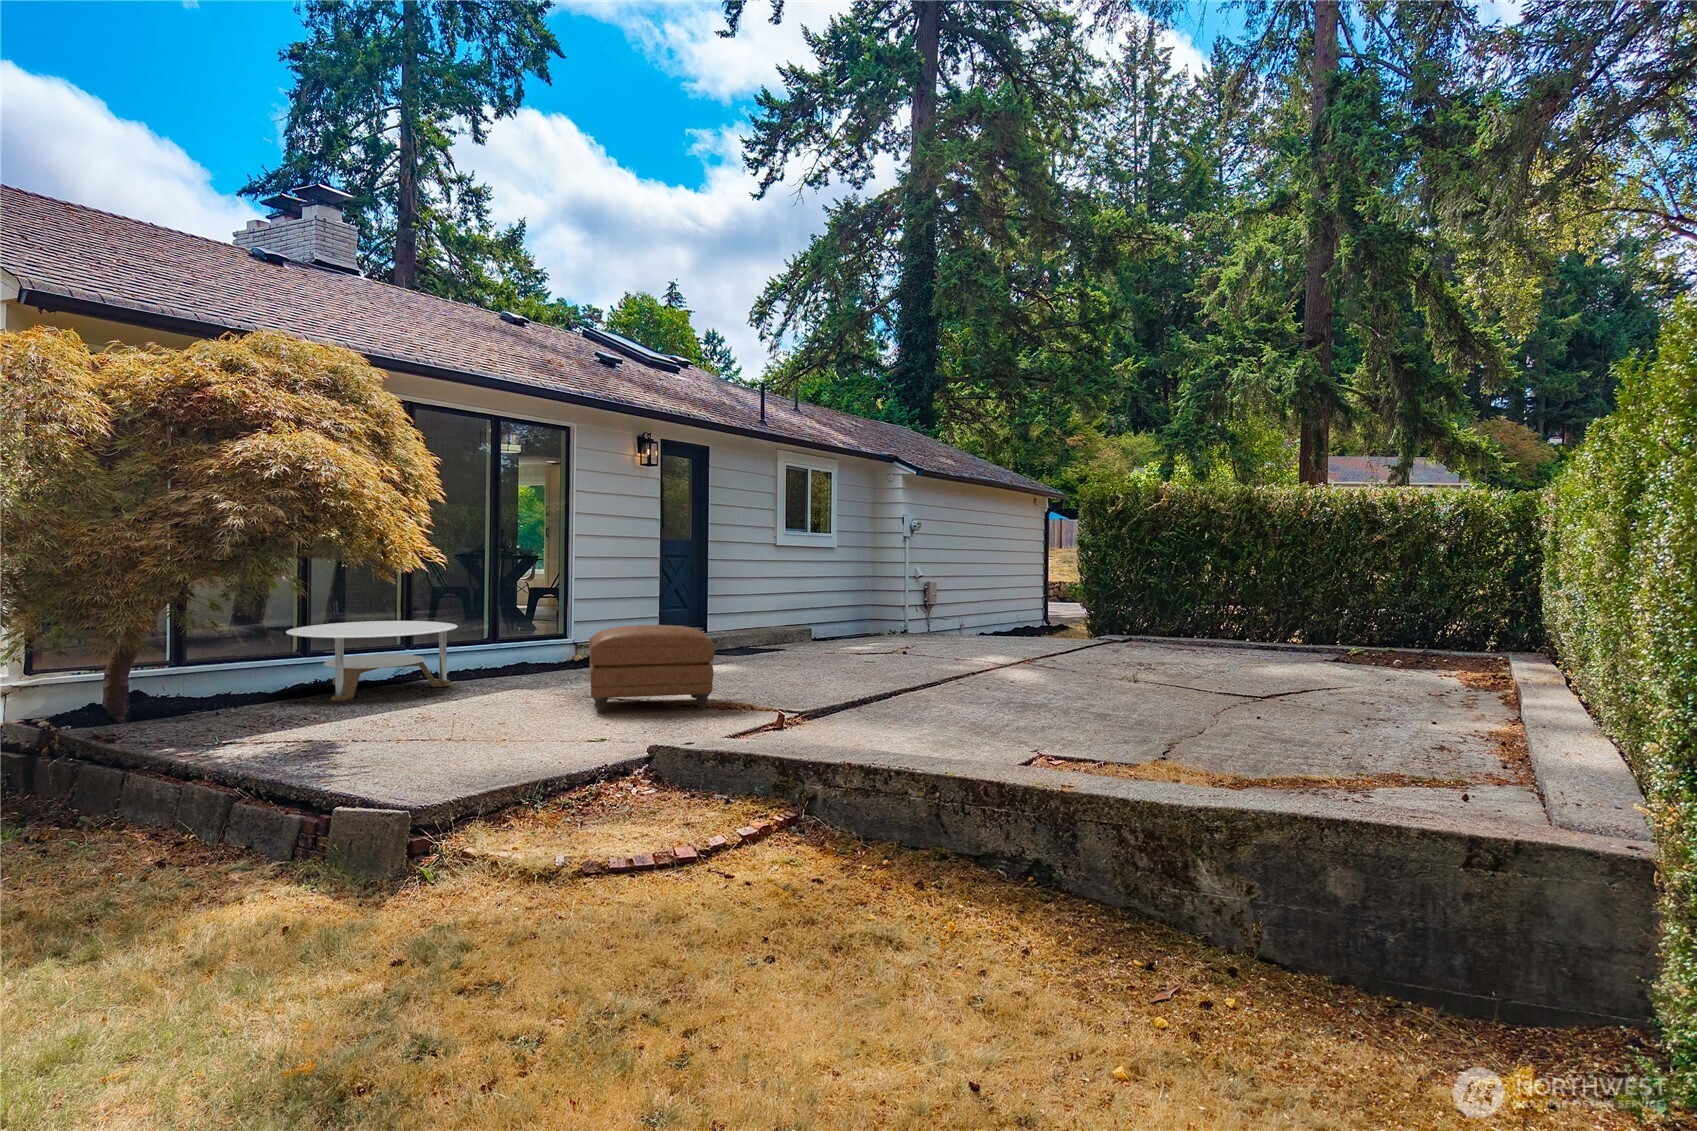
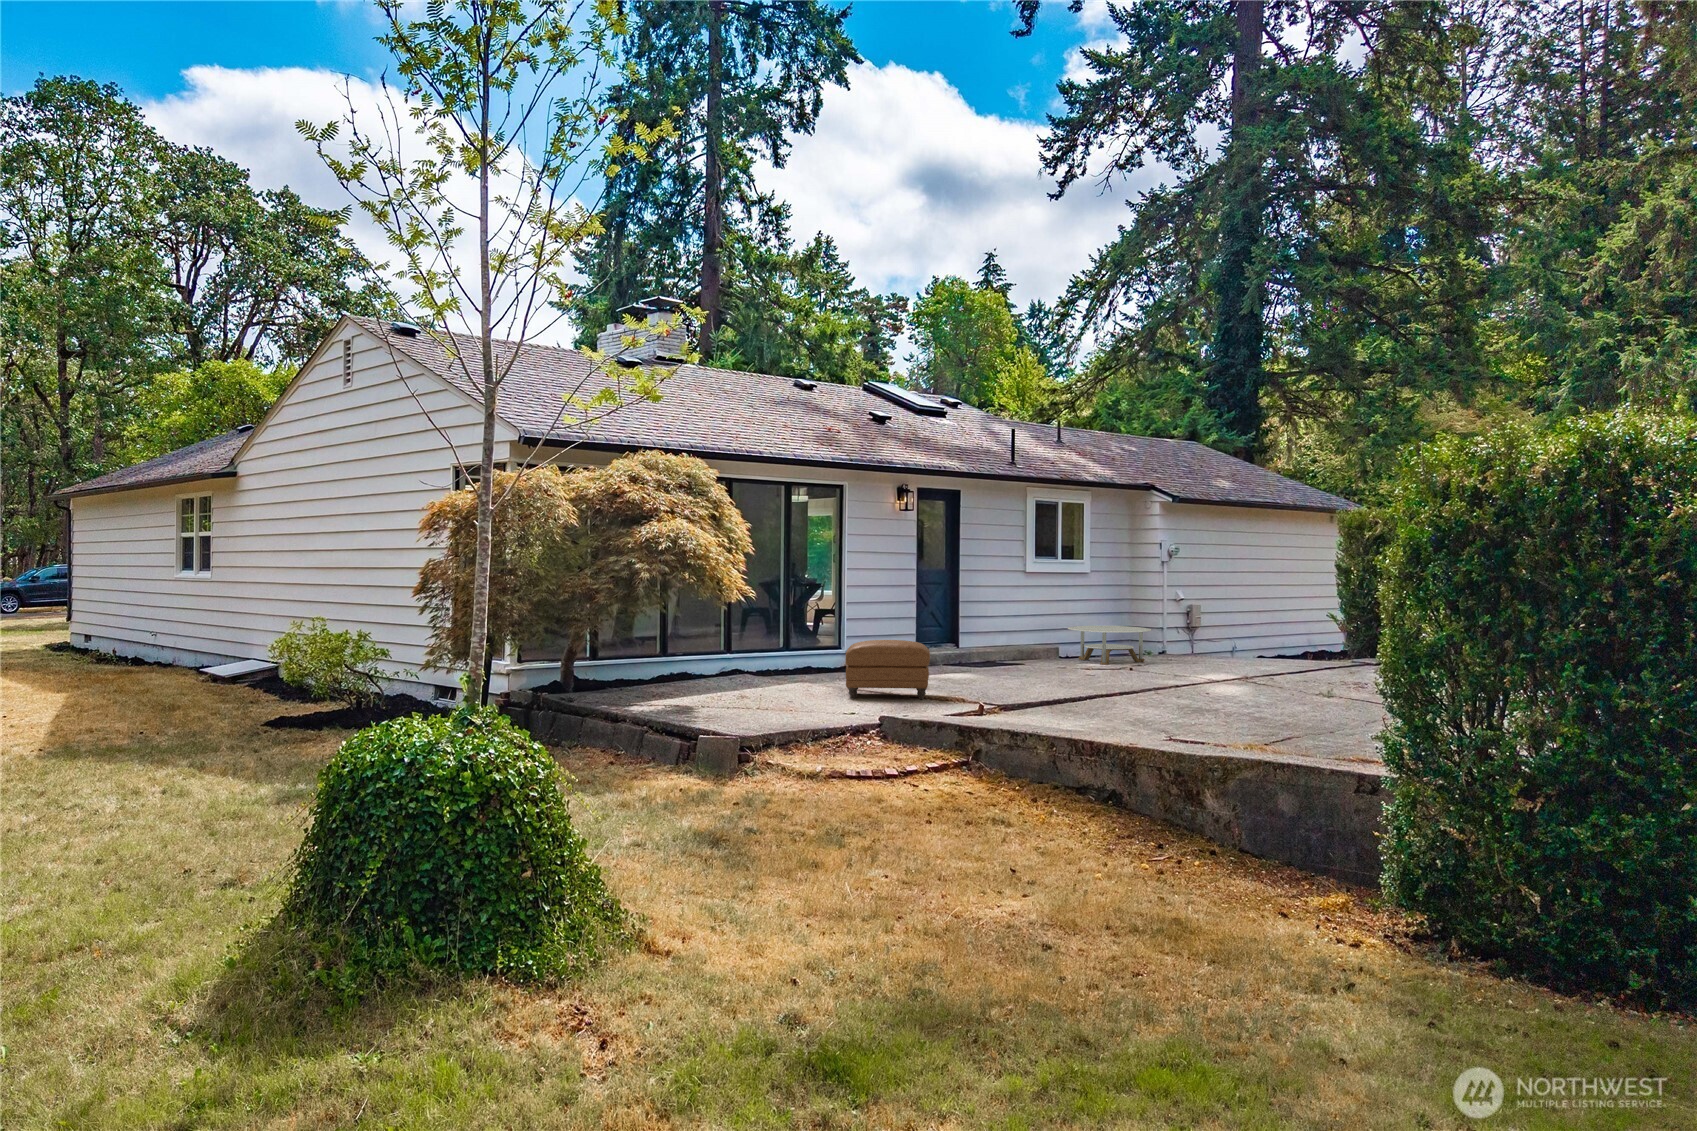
round table: present [286,621,458,701] -> present [1068,626,1151,665]

